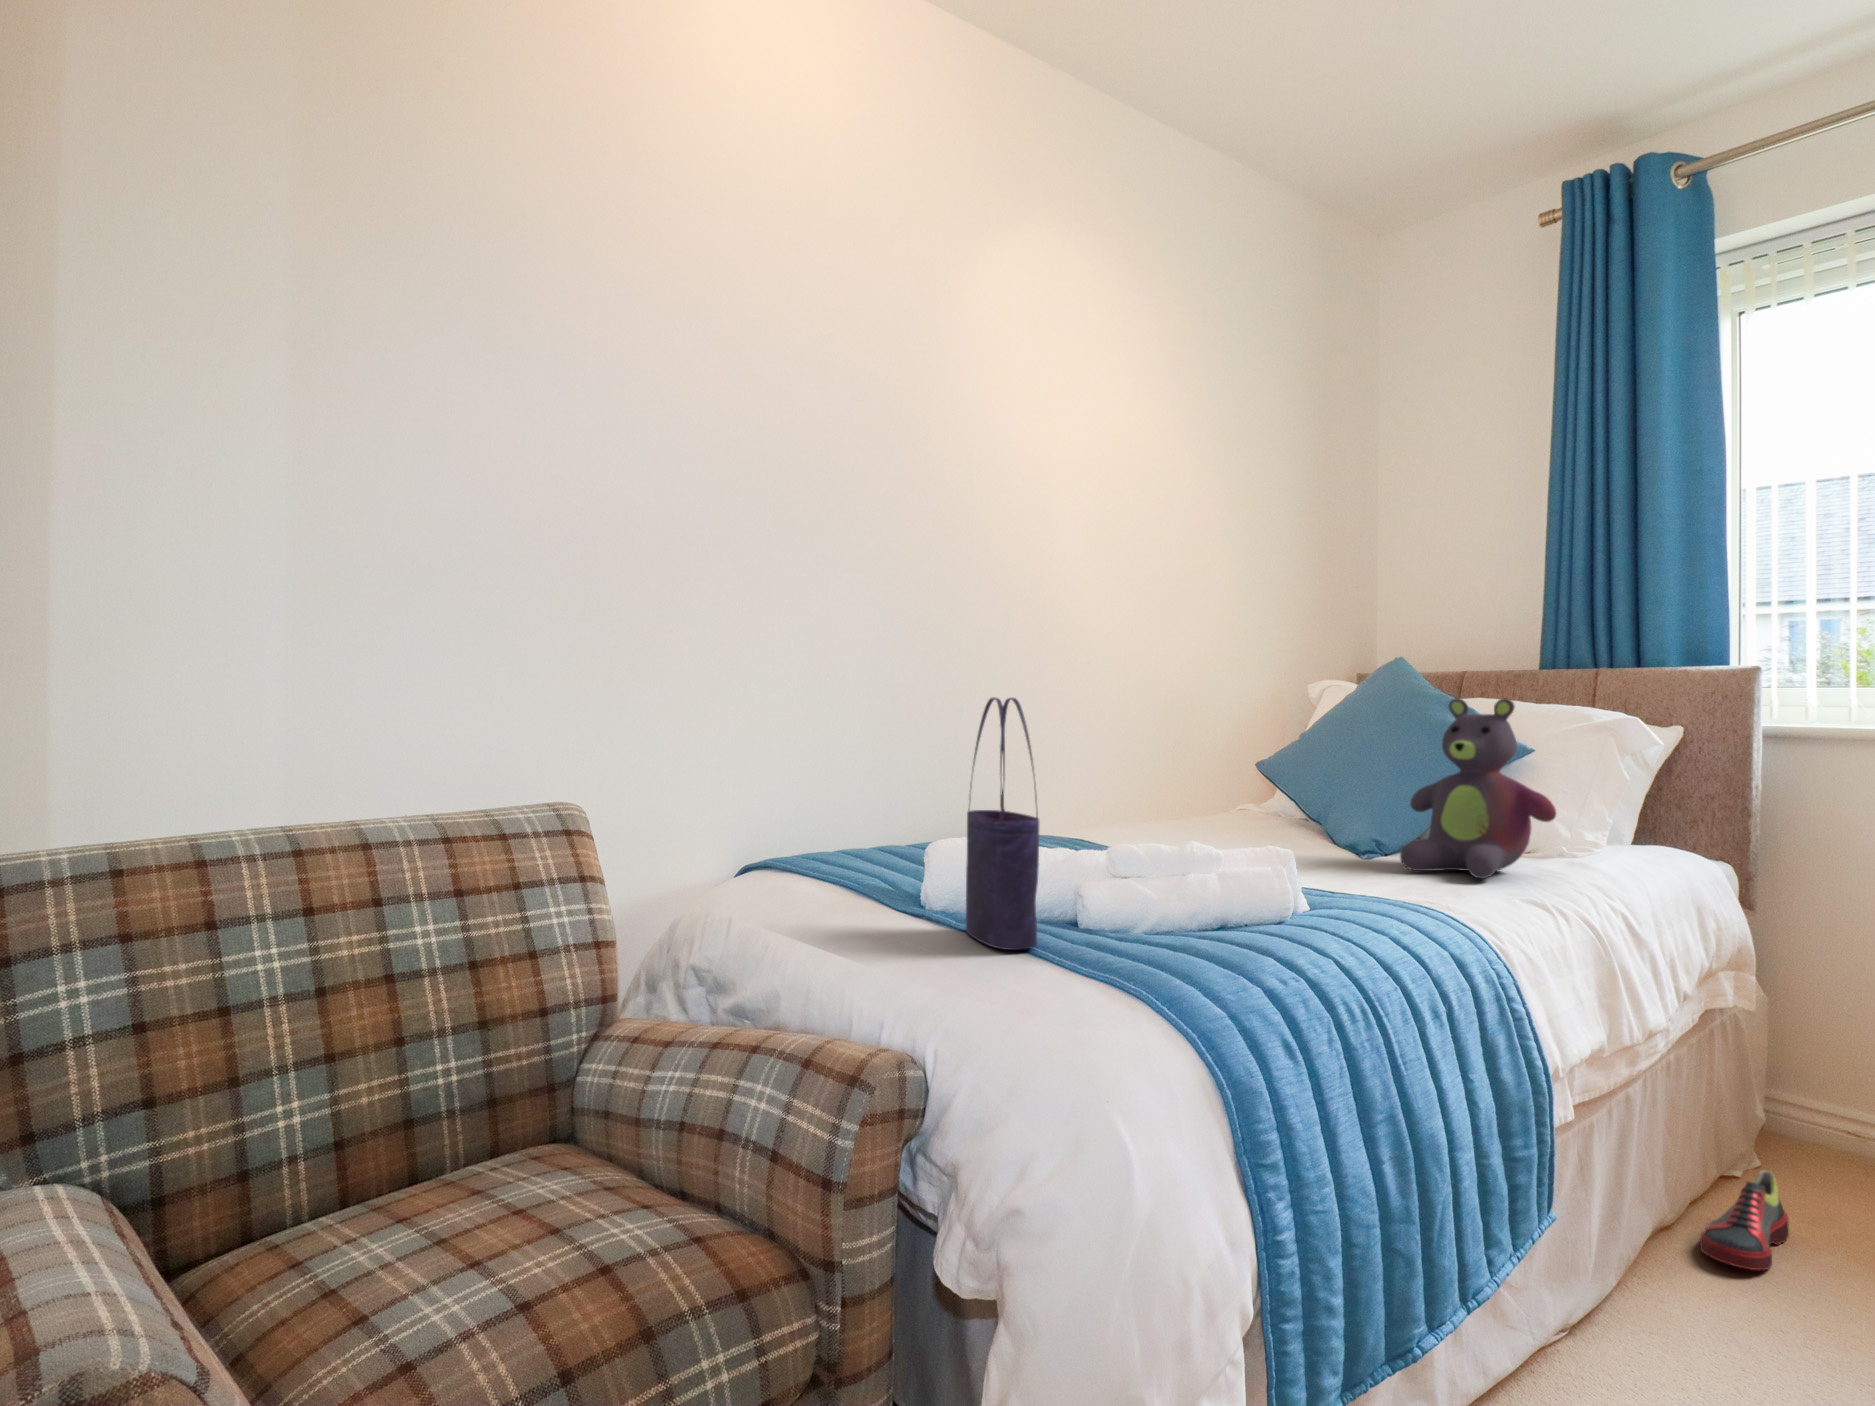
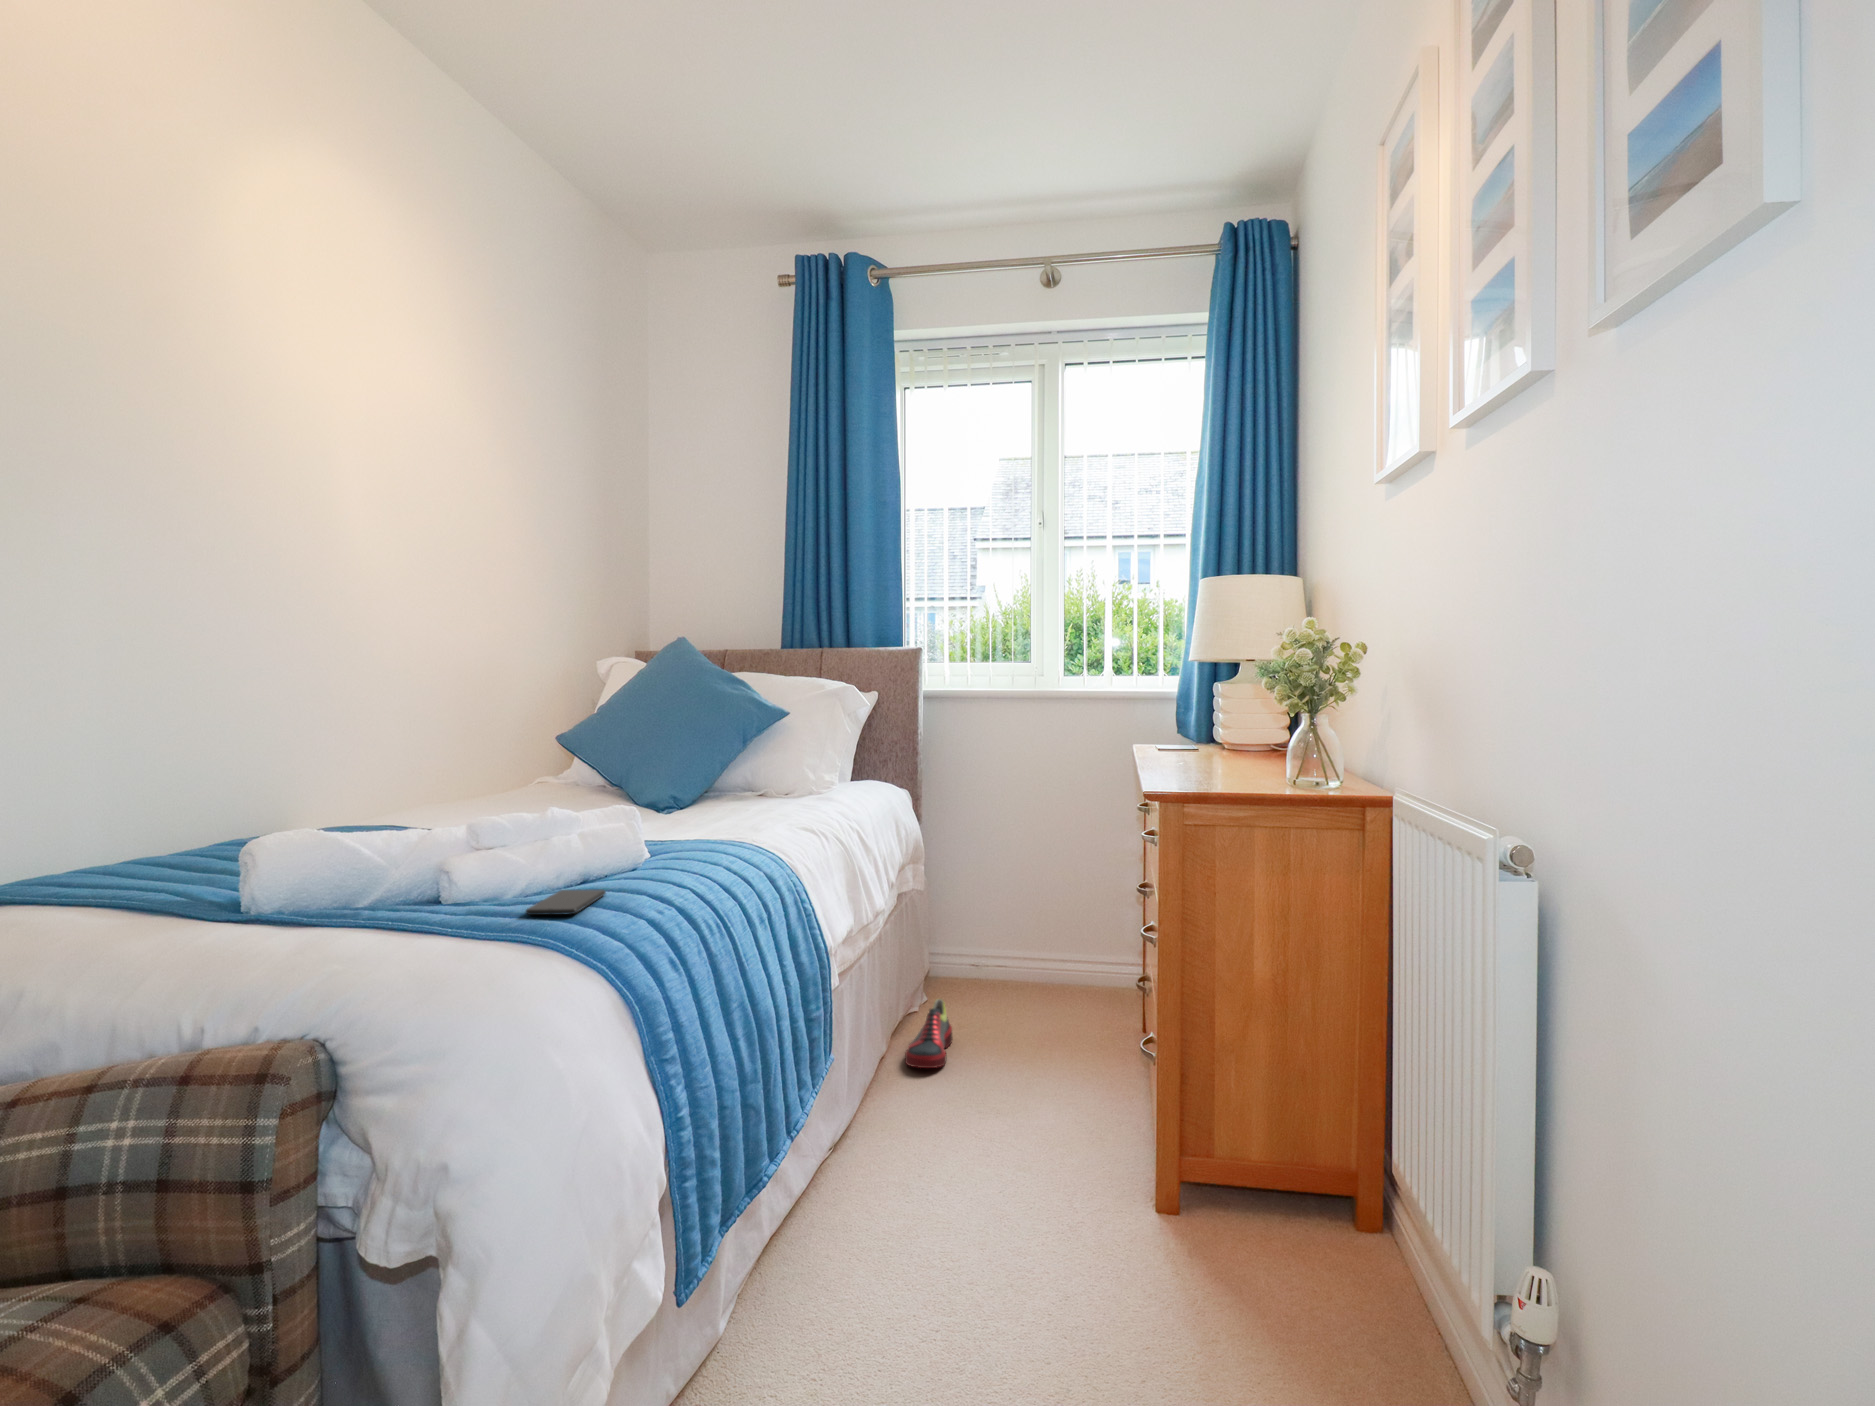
tote bag: present [966,697,1039,950] -> none [337,682,427,926]
stuffed bear: present [1400,698,1556,878] -> none [703,673,814,816]
smartphone: none [1133,937,1232,966] -> present [526,890,606,915]

